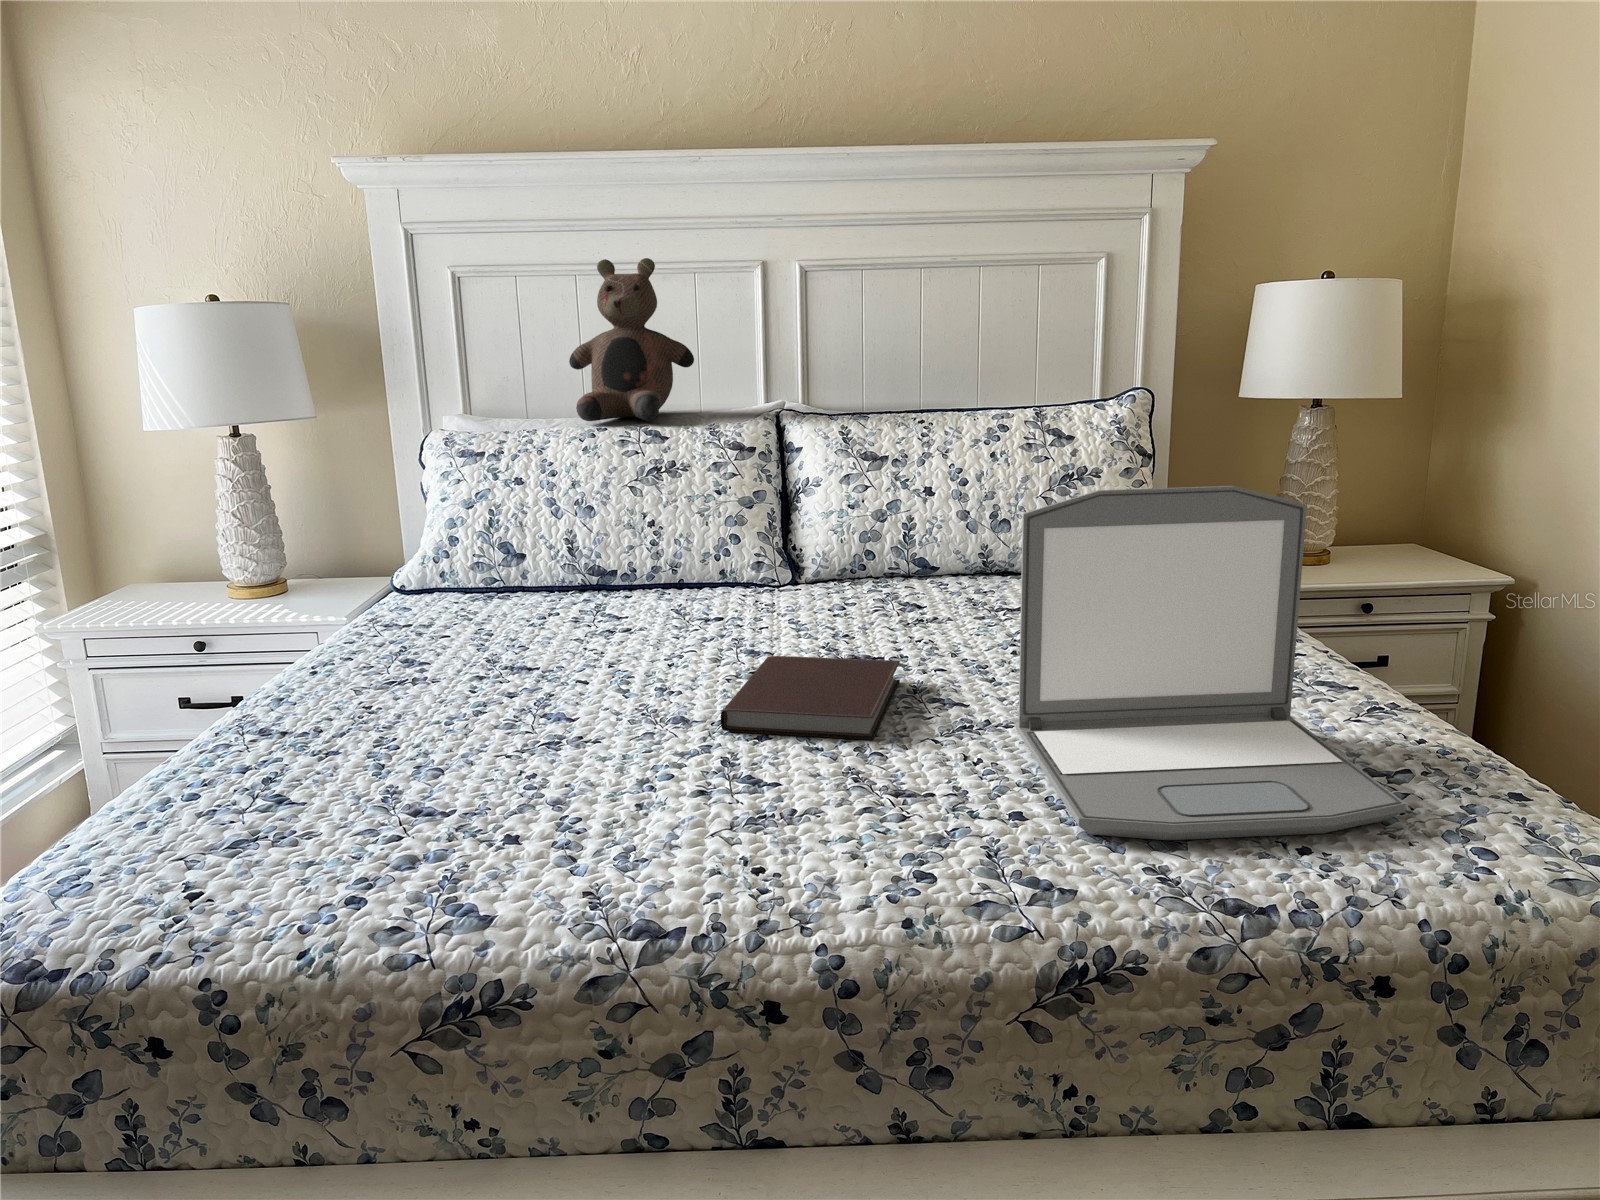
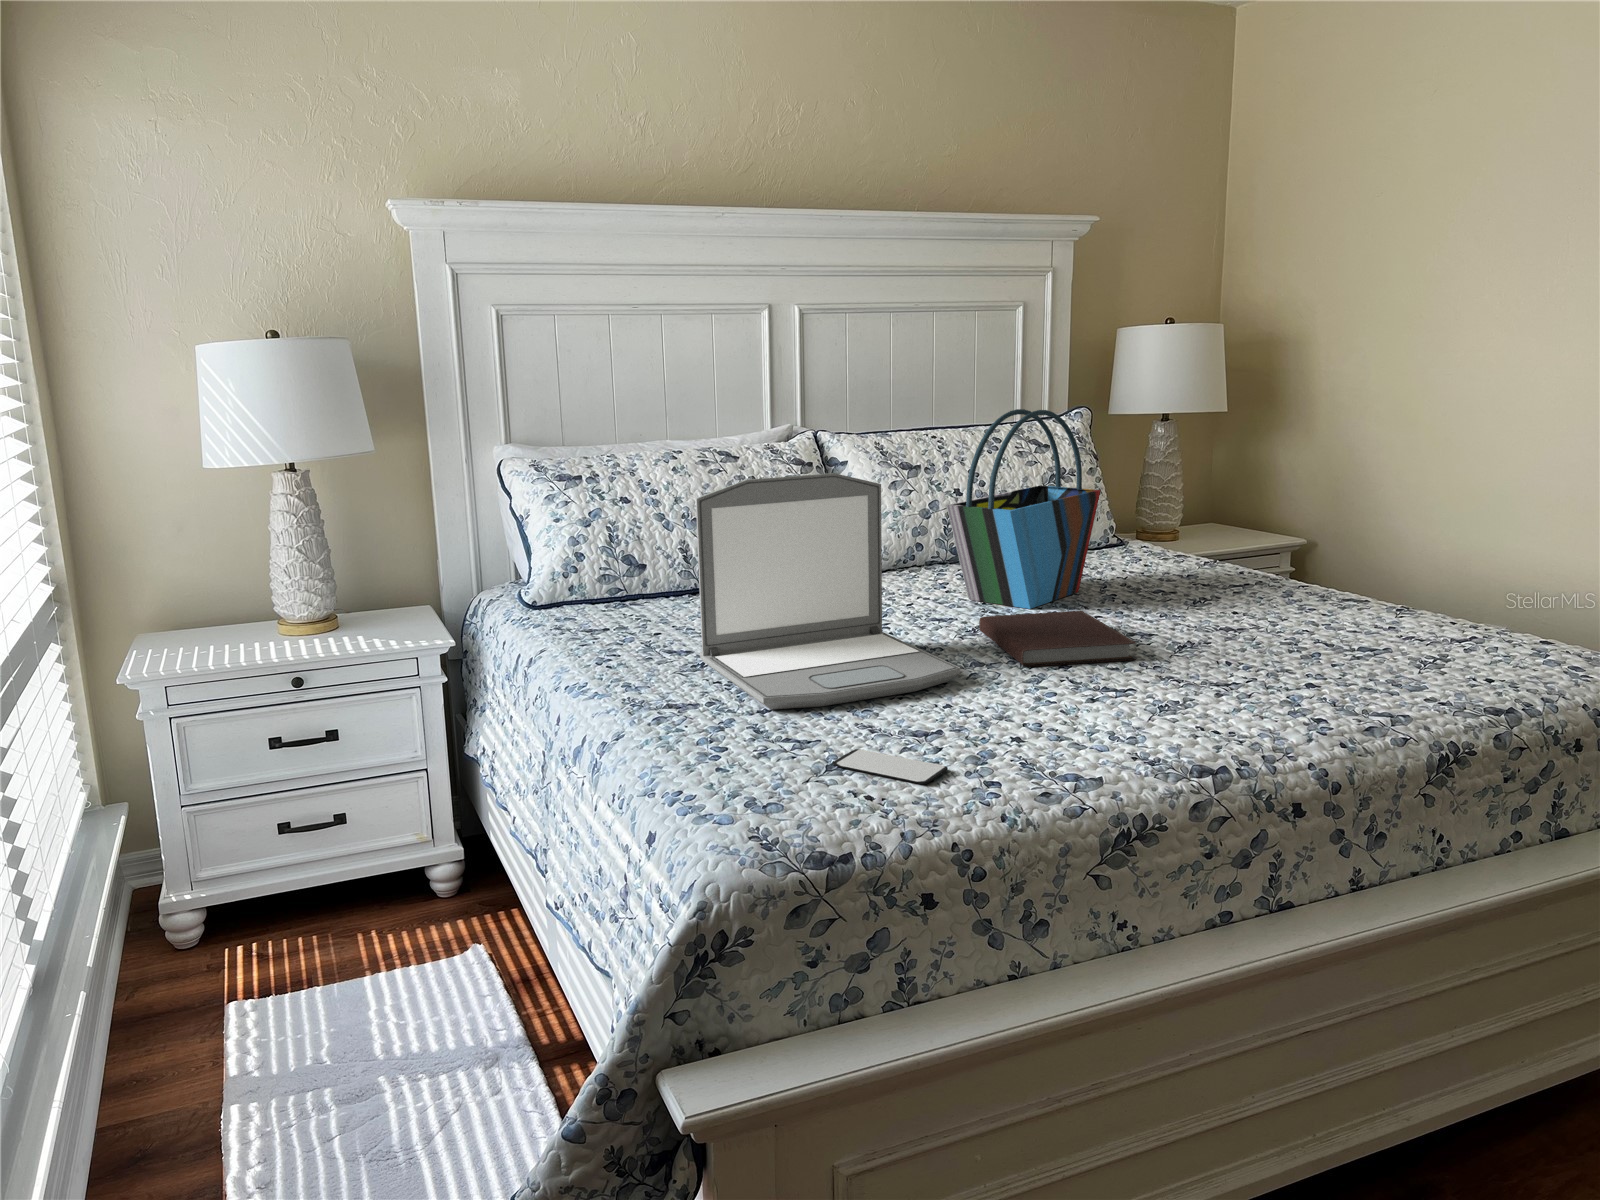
teddy bear: present [569,258,694,421] -> none [606,300,721,446]
tote bag: none [795,394,1032,649] -> present [947,409,1101,609]
laptop: present [1016,486,1406,840] -> present [696,473,961,710]
smartphone: none [259,821,355,886] -> present [833,749,948,784]

